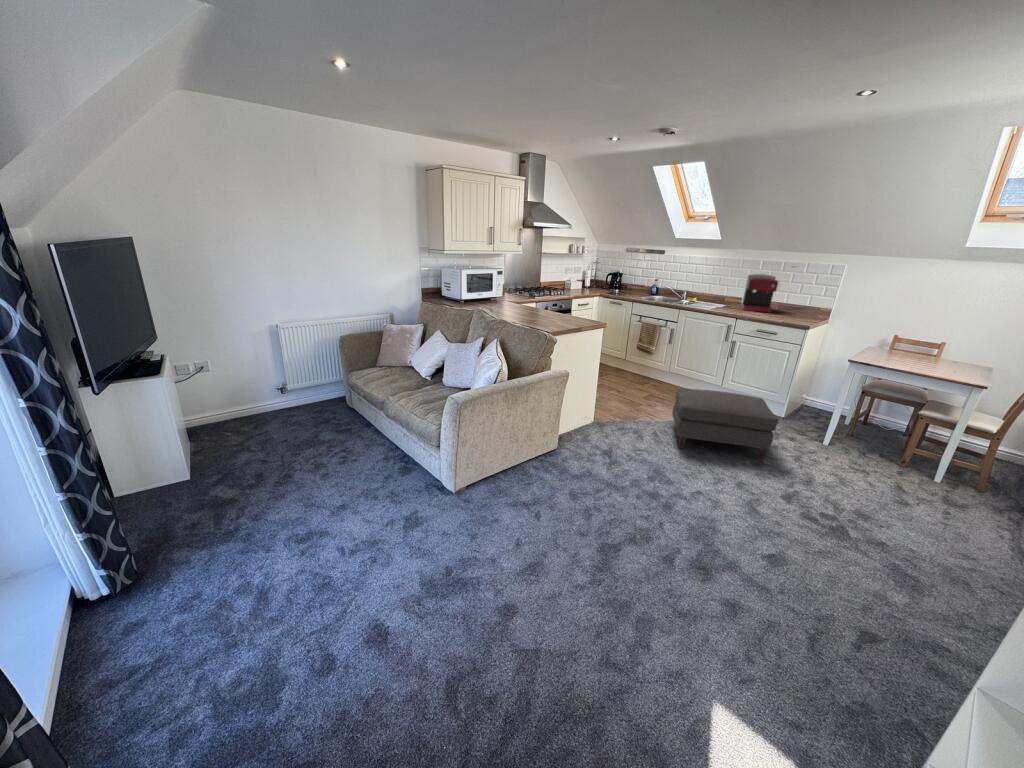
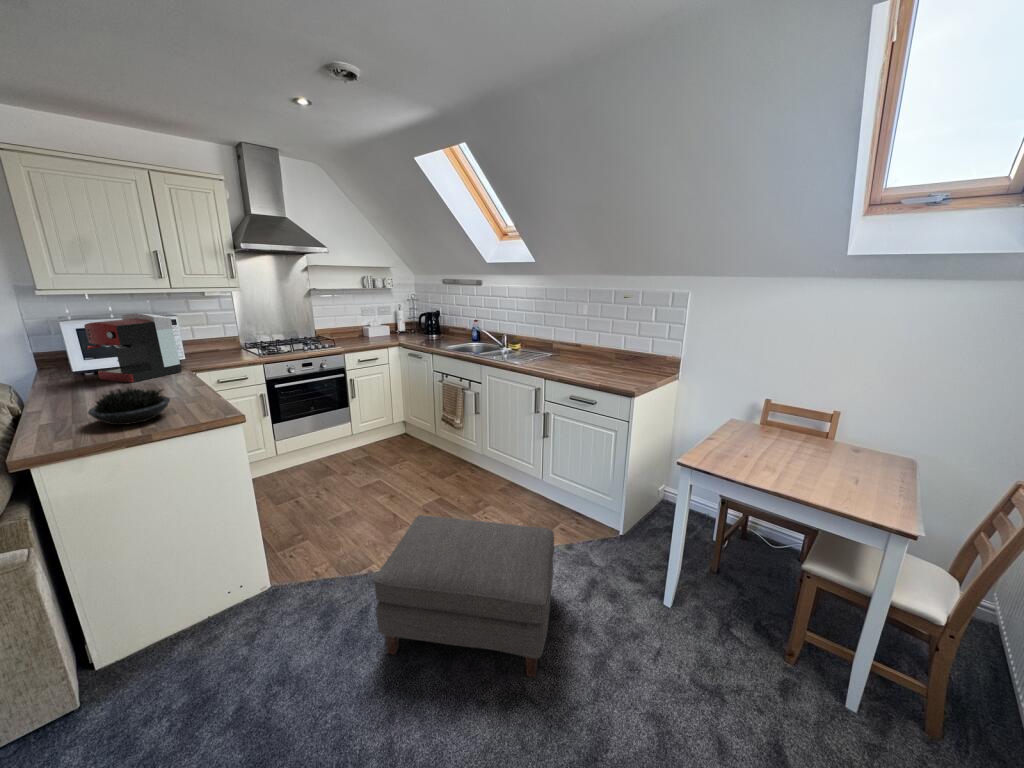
coffee maker: present [741,274,779,312] -> present [84,313,182,383]
succulent plant: none [541,304,573,323] -> present [88,388,170,425]

